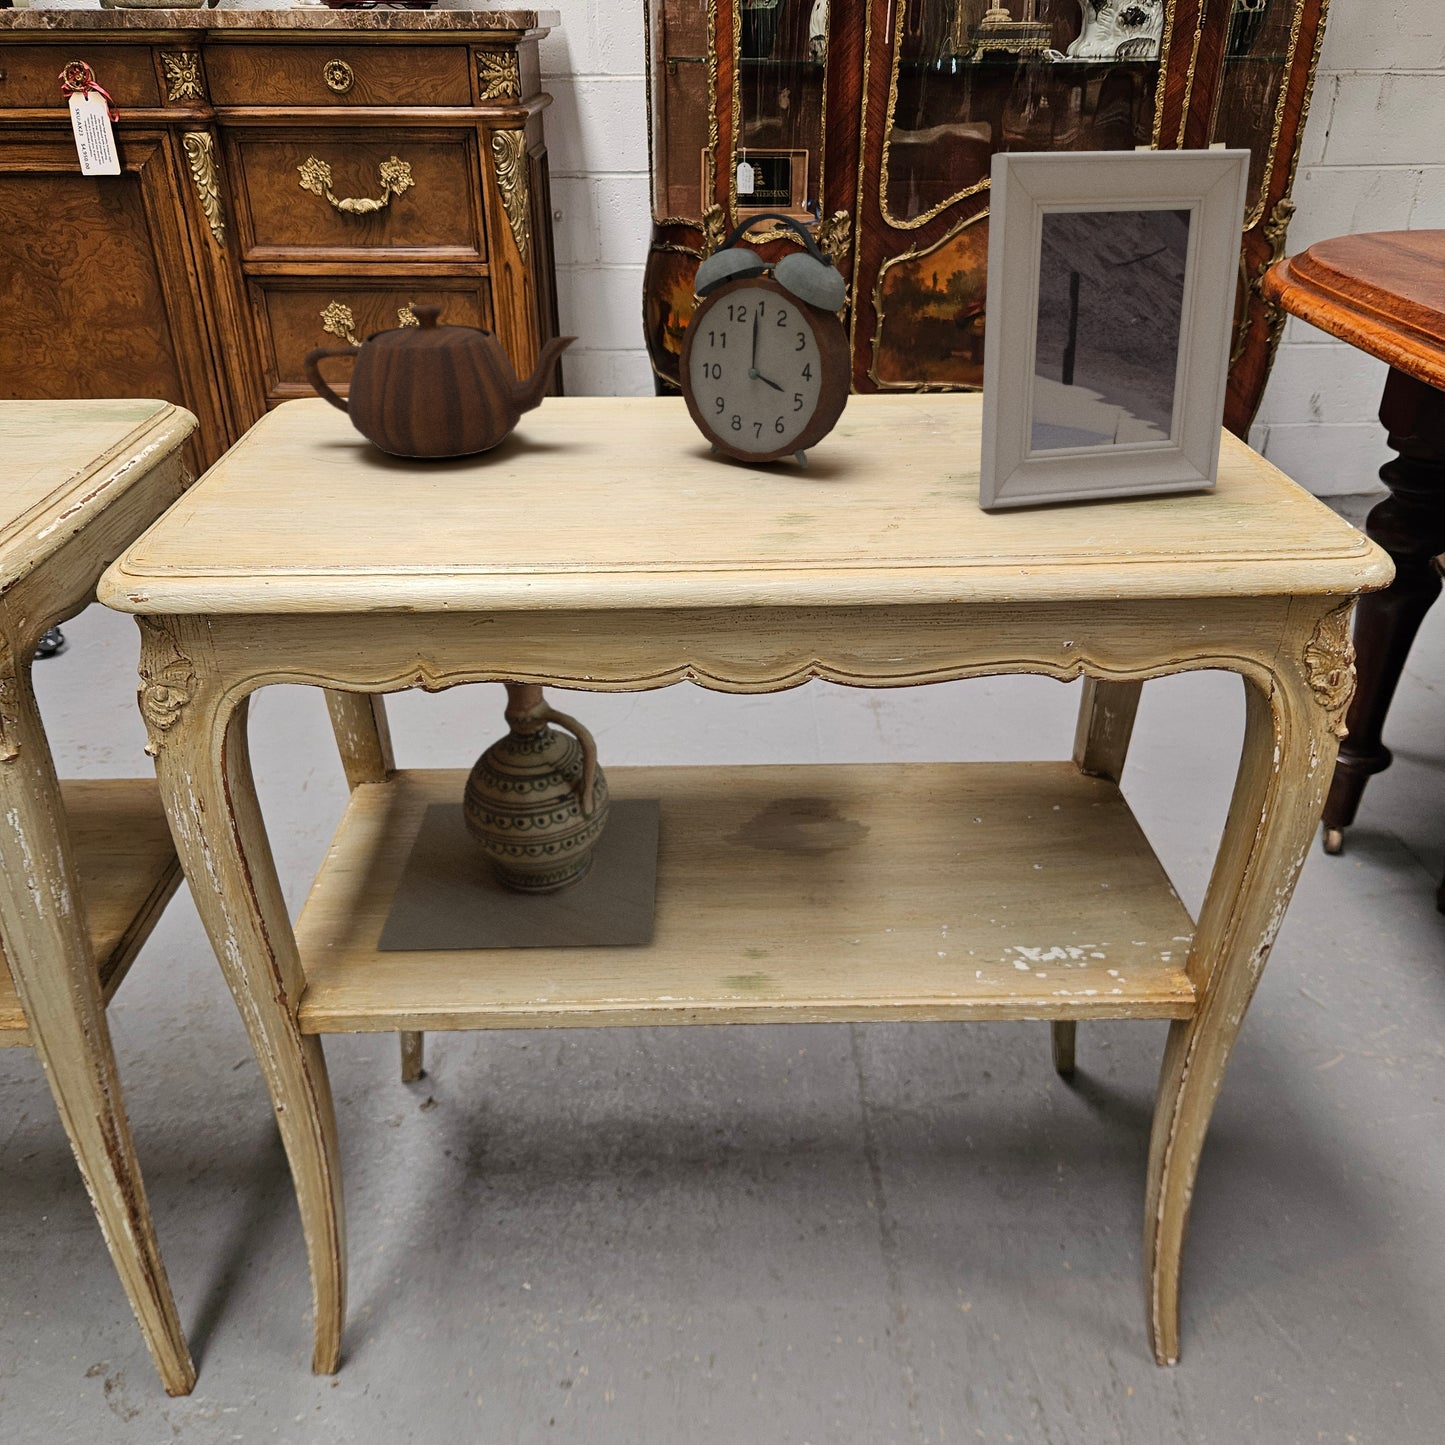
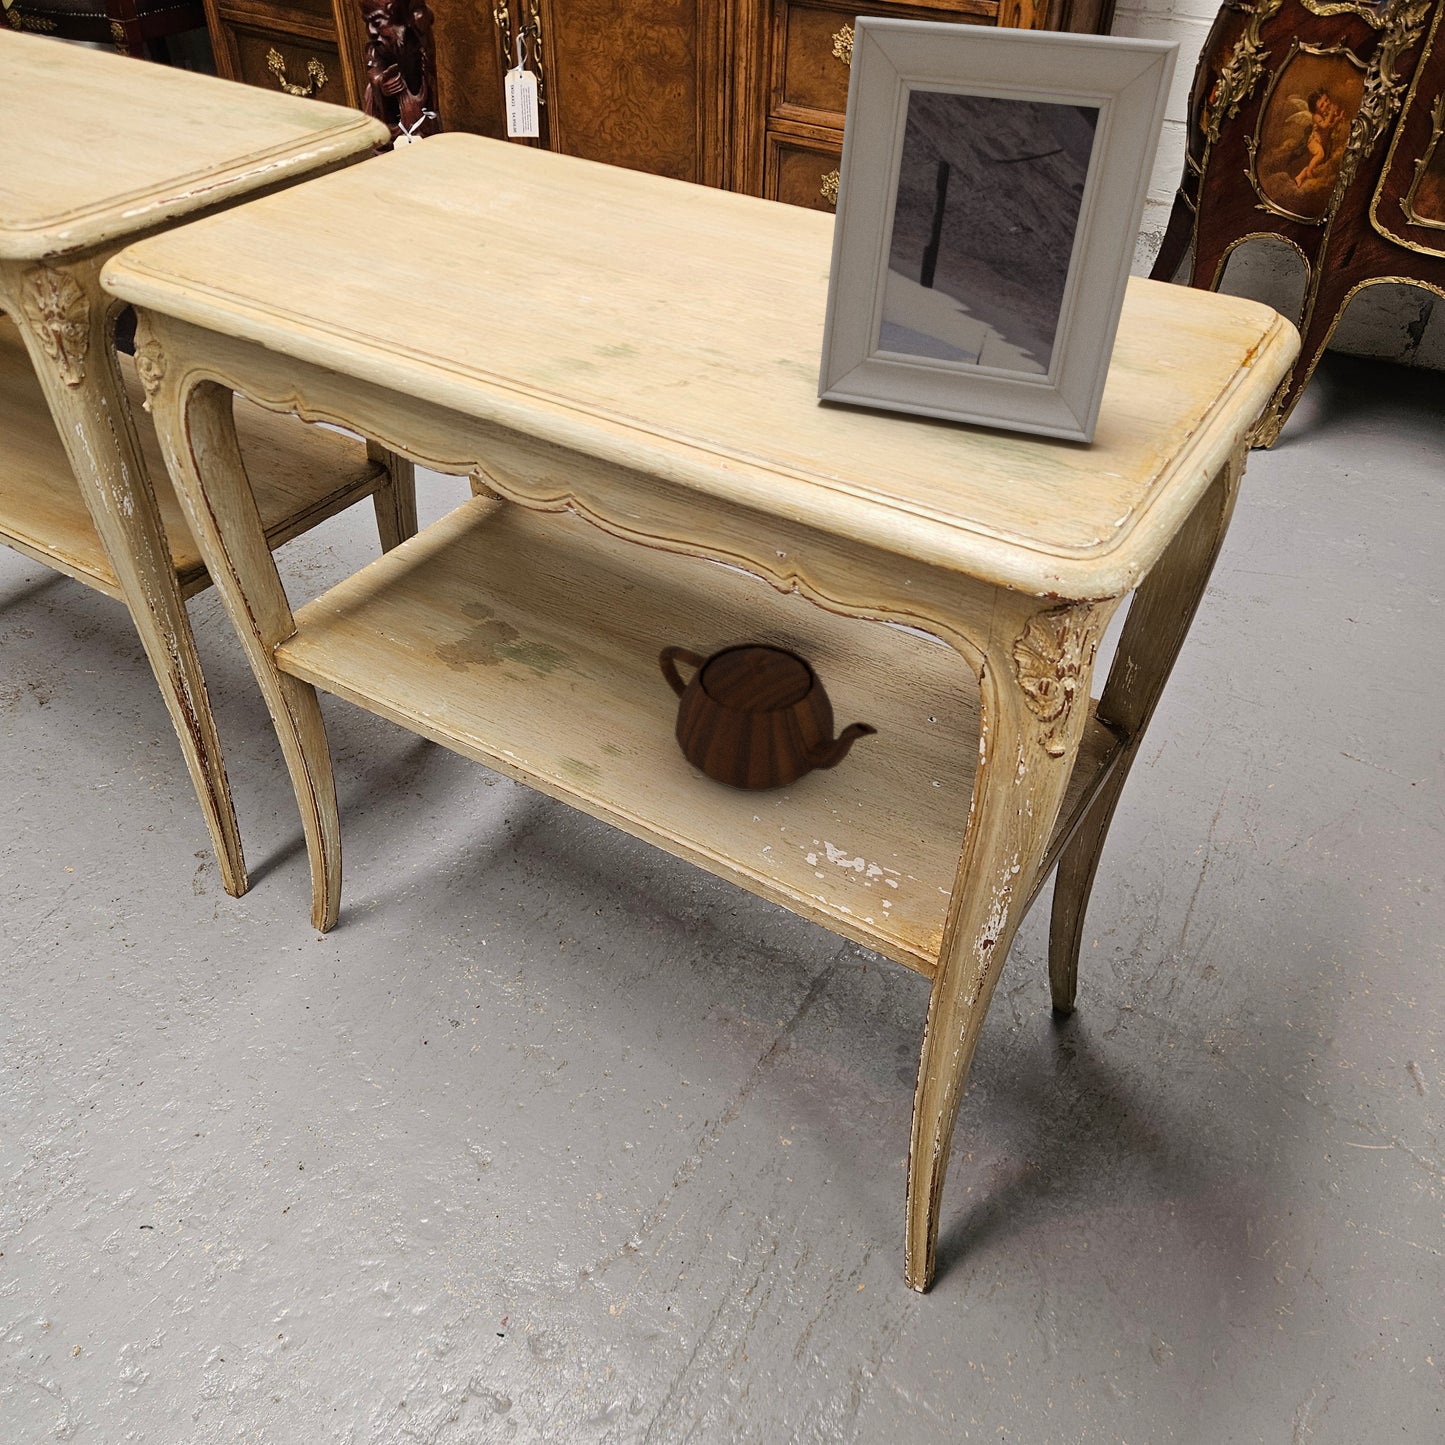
alarm clock: present [679,213,852,469] -> none [681,40,801,314]
teapot: present [303,305,579,458] -> present [658,643,878,791]
ceramic jug: present [377,682,661,950] -> none [371,427,677,708]

